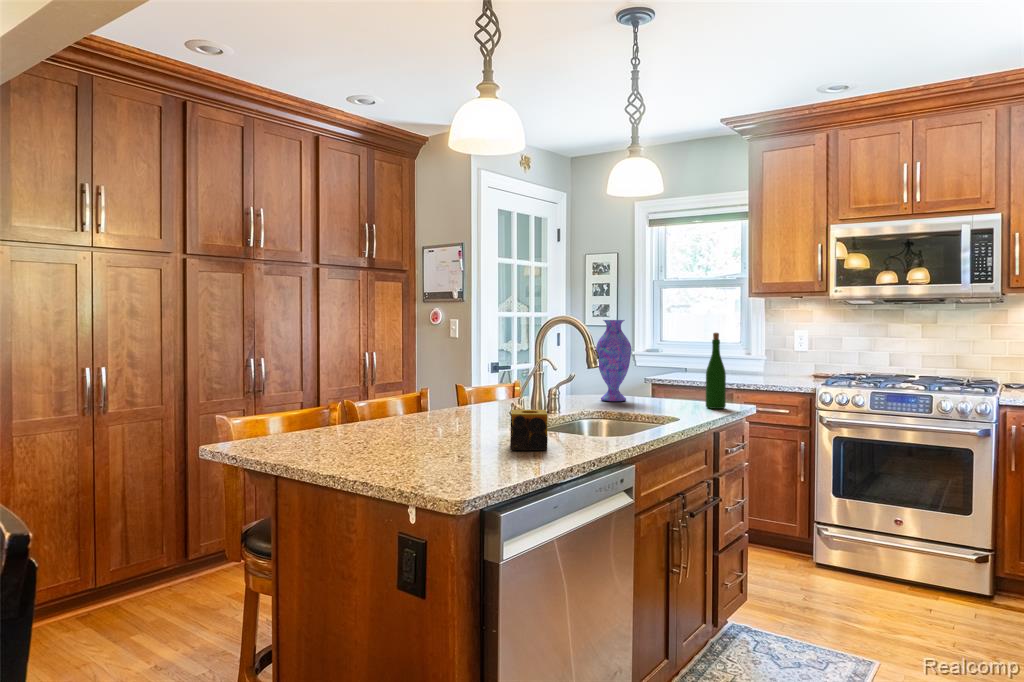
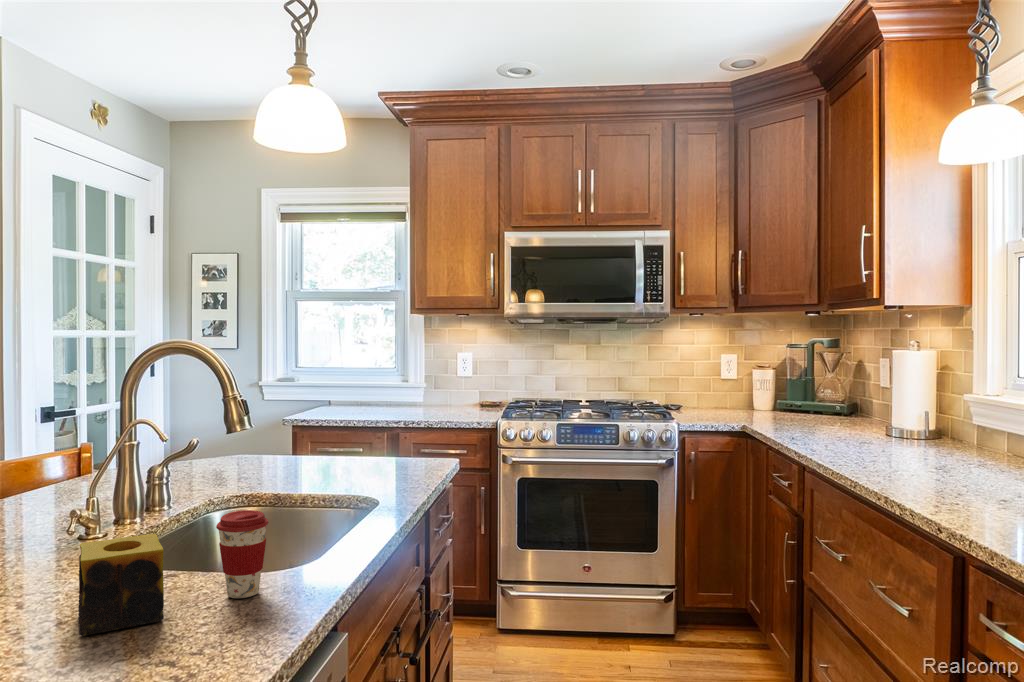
vase: present [596,320,631,401] -> none [226,347,281,469]
wine bottle: present [706,333,726,409] -> none [392,364,418,470]
coffee cup: none [574,403,601,448] -> present [216,510,269,598]

